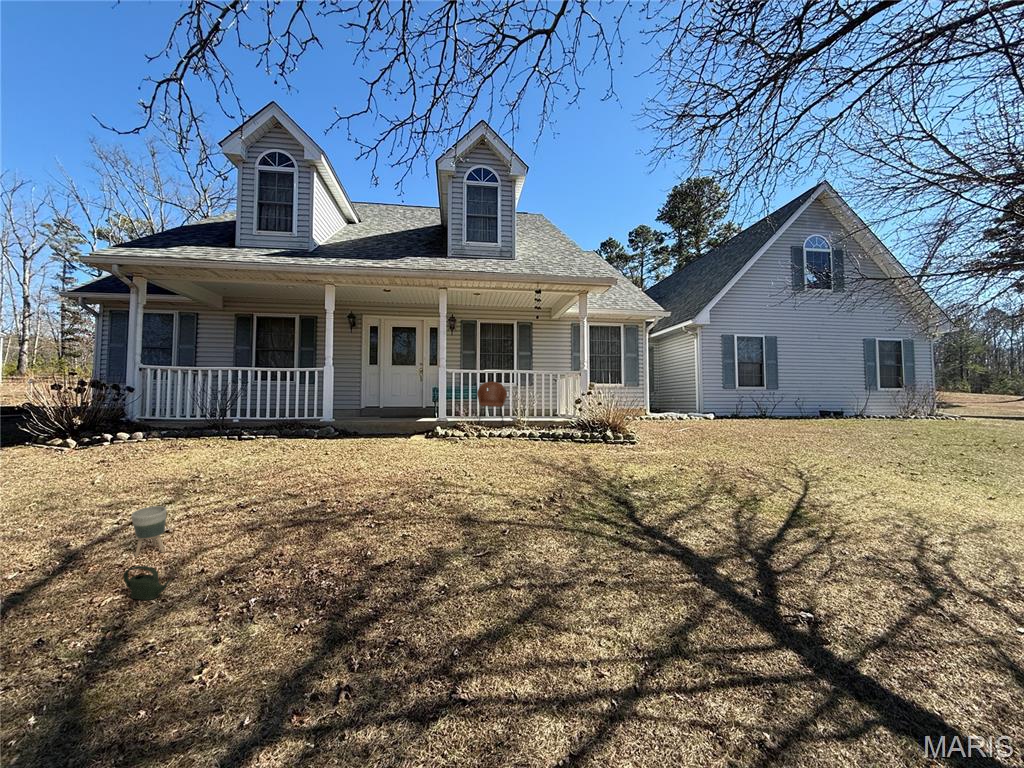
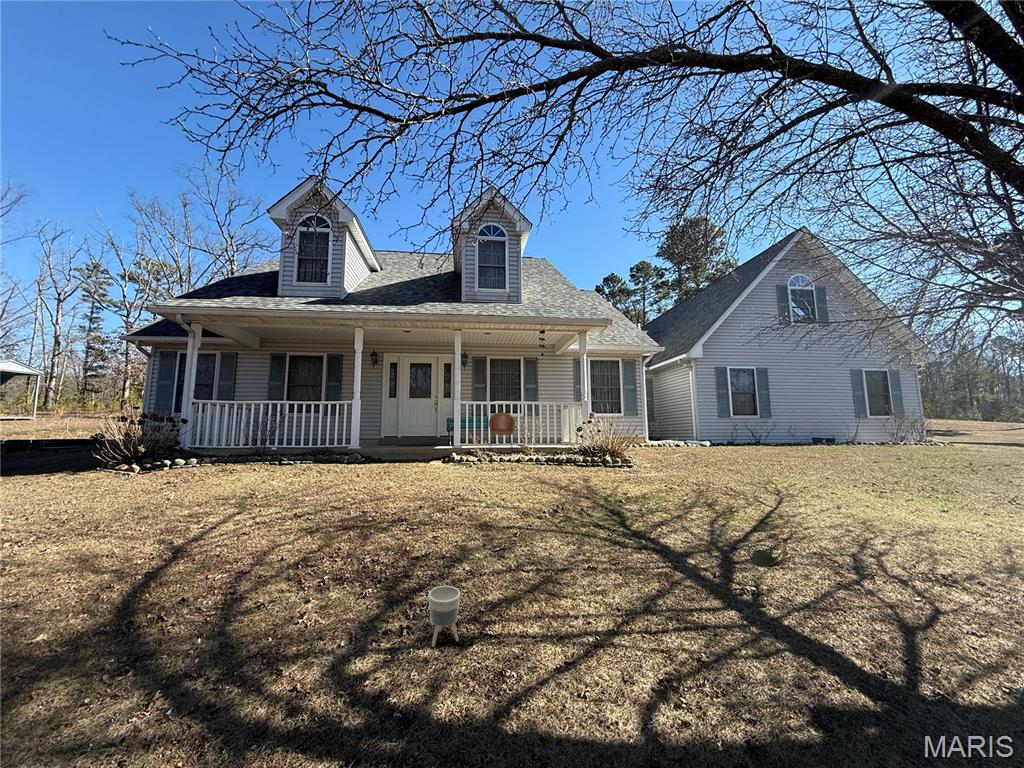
planter: present [131,506,167,557] -> present [429,586,460,647]
watering can: present [123,566,174,600] -> present [747,544,785,567]

